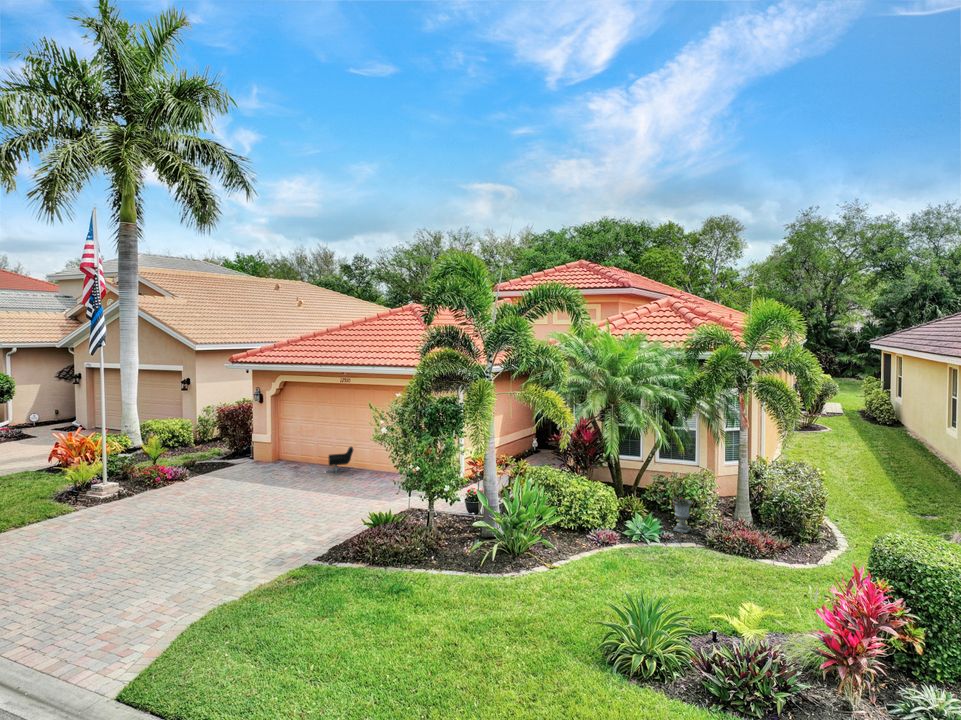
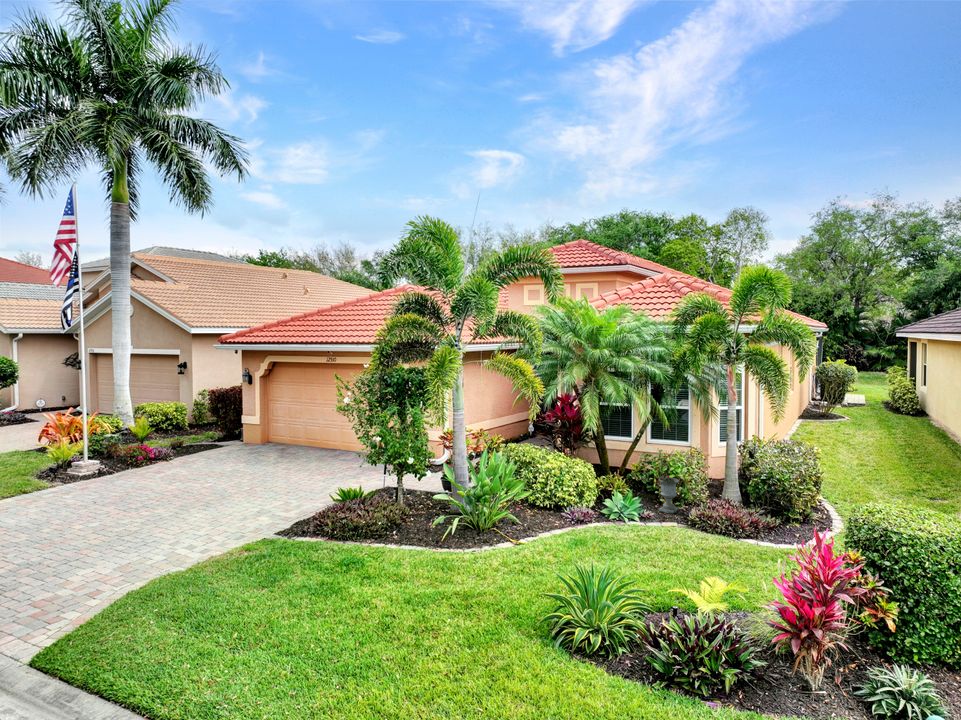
lounge chair: present [328,447,353,473] -> none [310,428,340,456]

